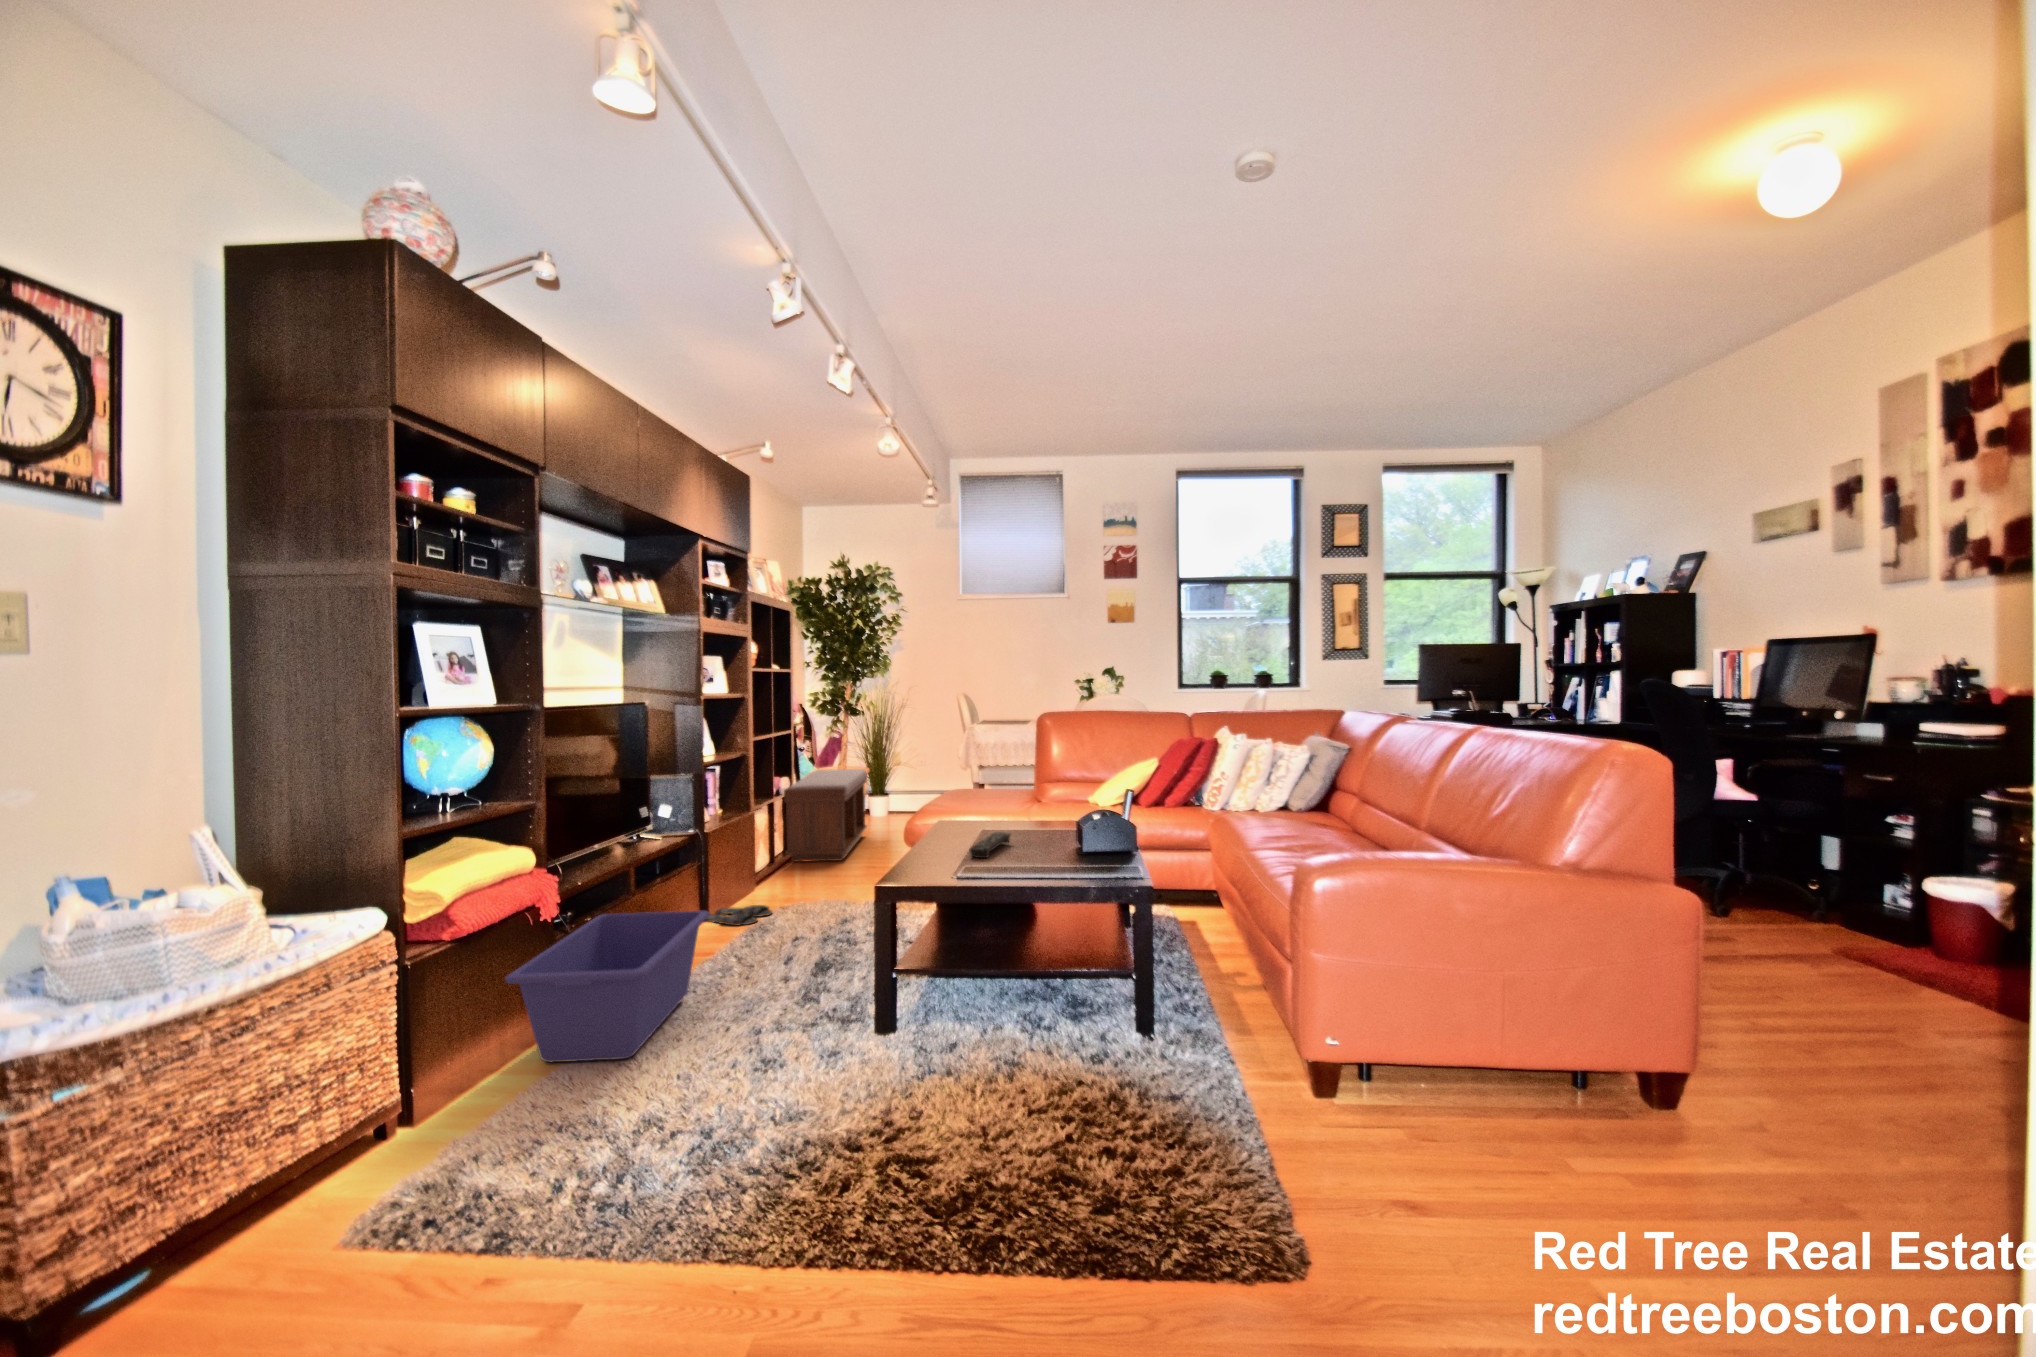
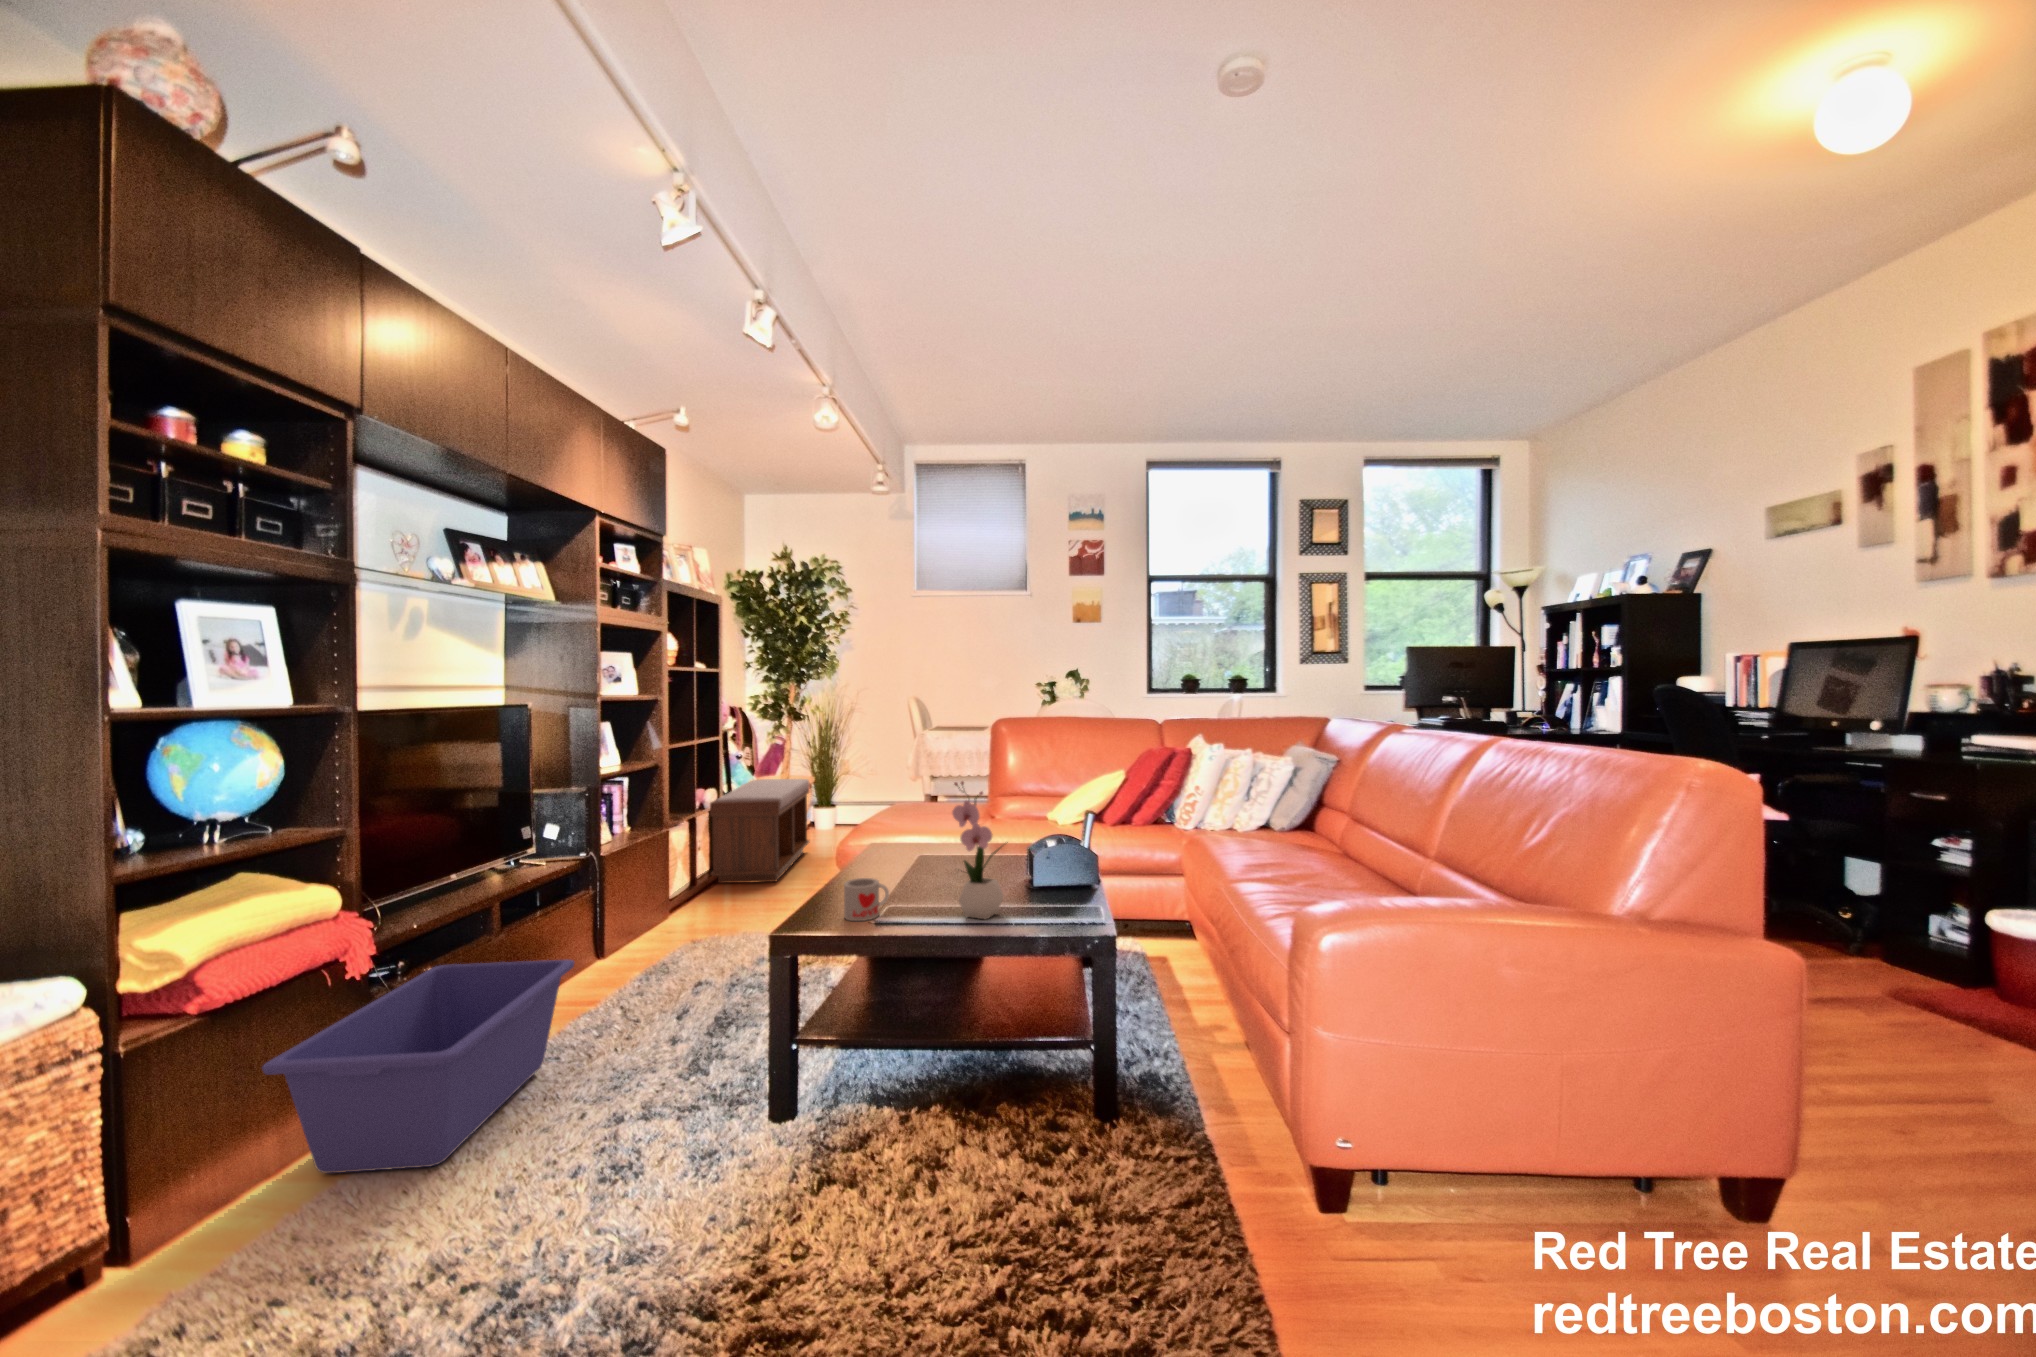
flower arrangement: none [1018,764,1063,876] -> present [952,781,1008,919]
remote control: present [970,832,1010,858] -> none [898,859,951,894]
mug: none [930,843,966,877] -> present [844,878,889,921]
slippers: present [705,905,772,926] -> none [594,939,681,966]

